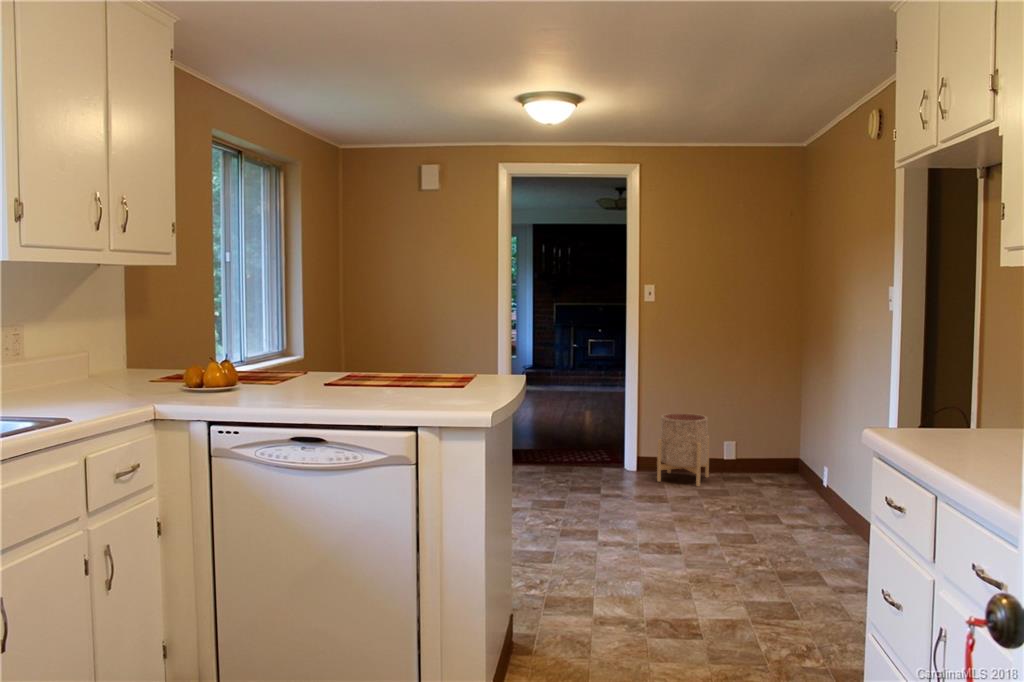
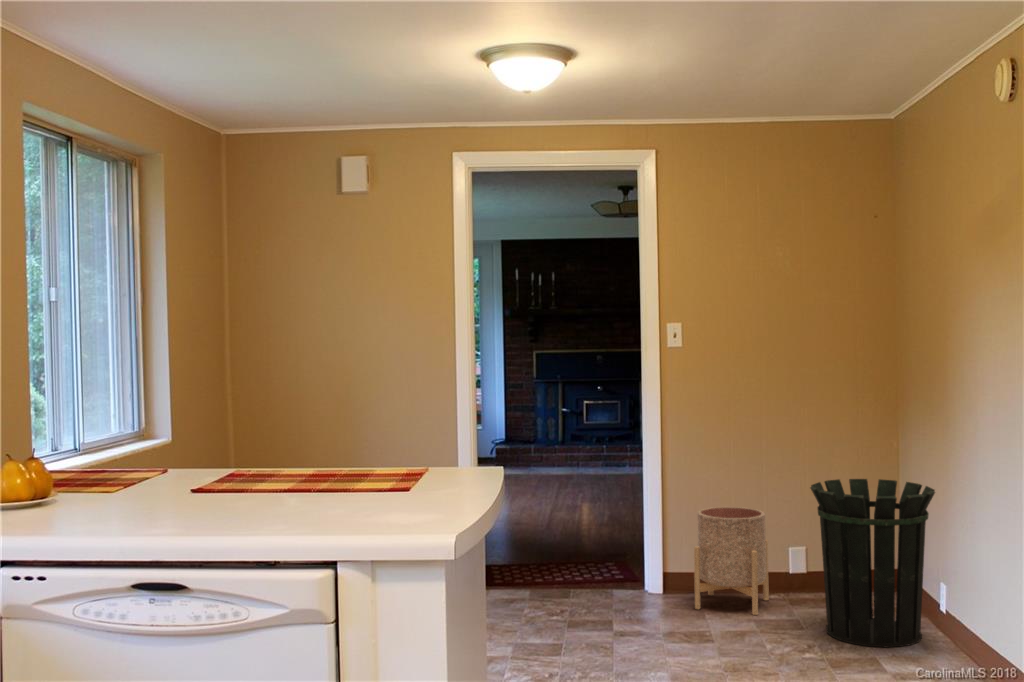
waste bin: none [738,395,824,509] -> present [810,479,935,647]

